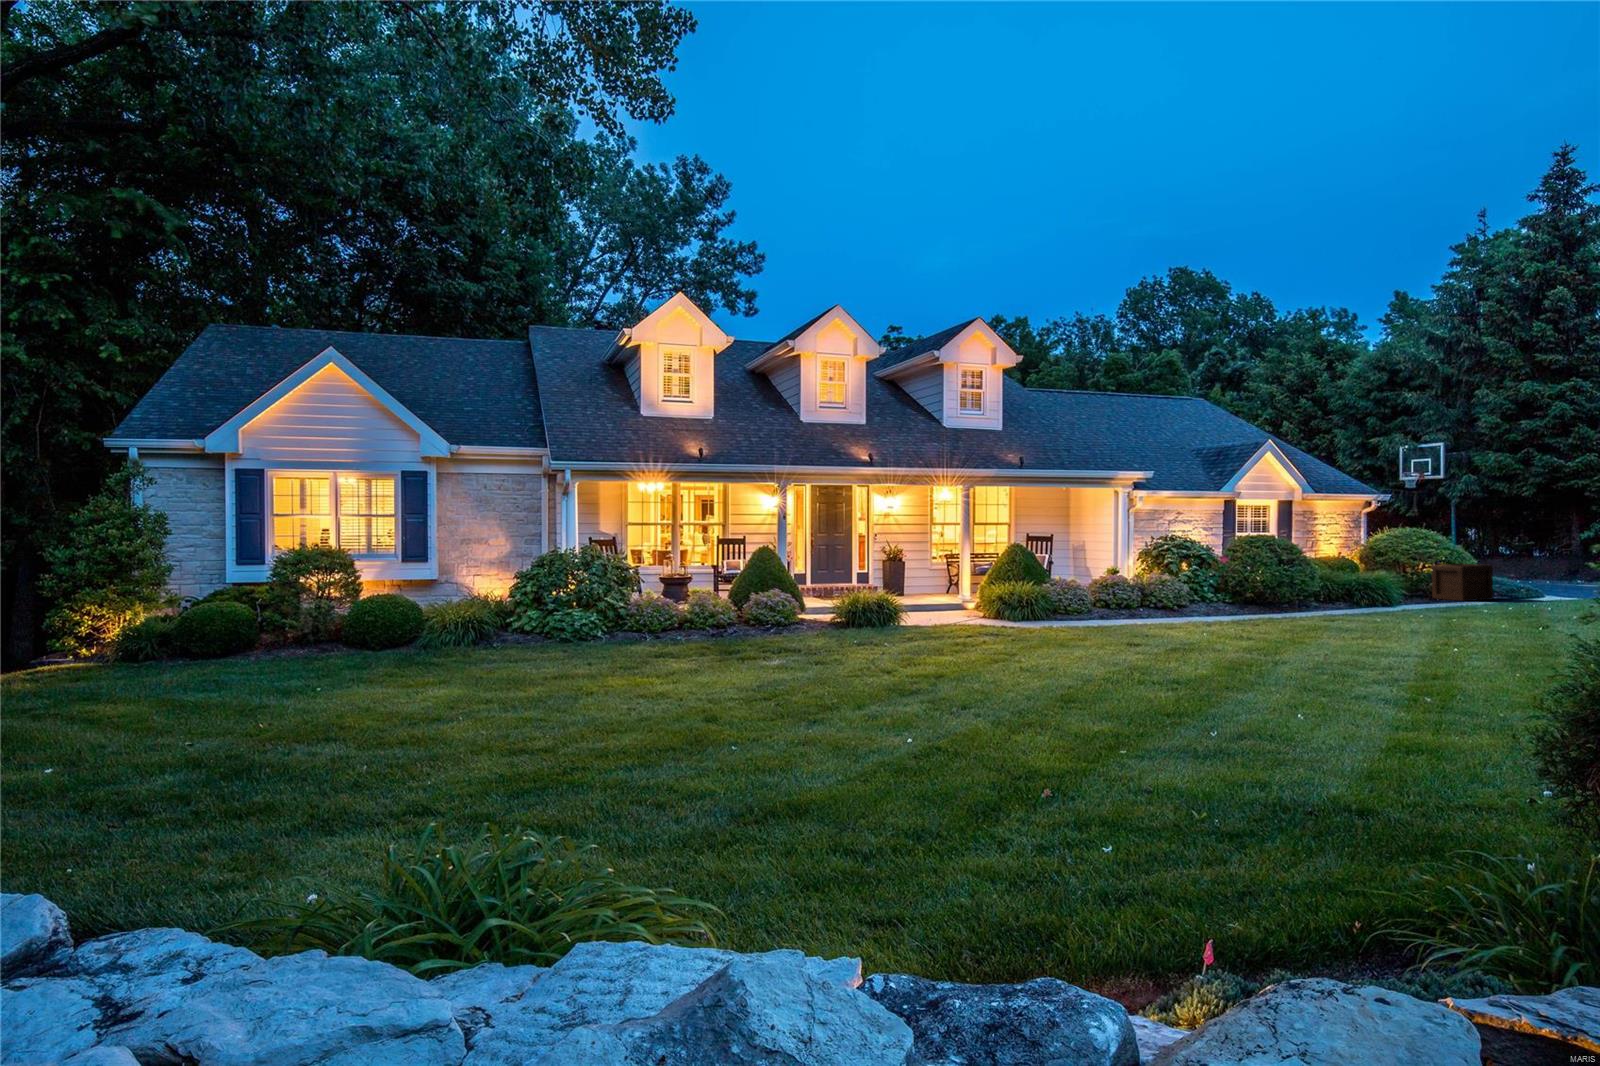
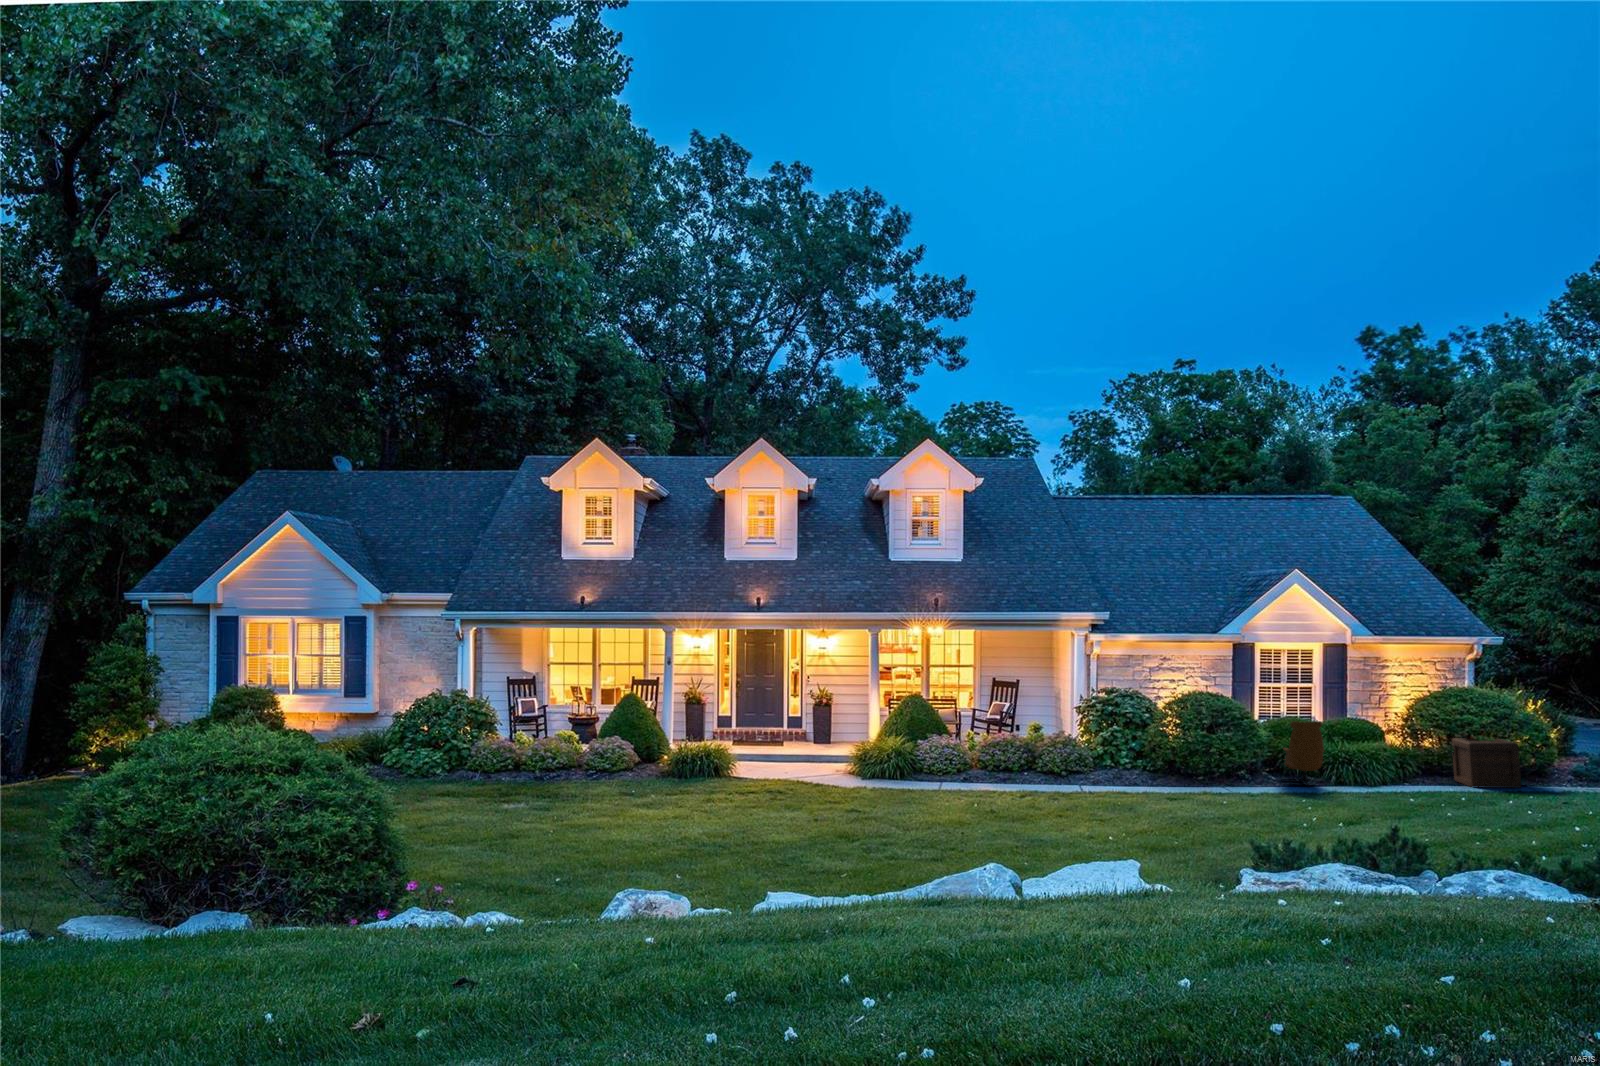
lounge chair: none [1315,552,1376,607] -> present [1283,721,1324,786]

